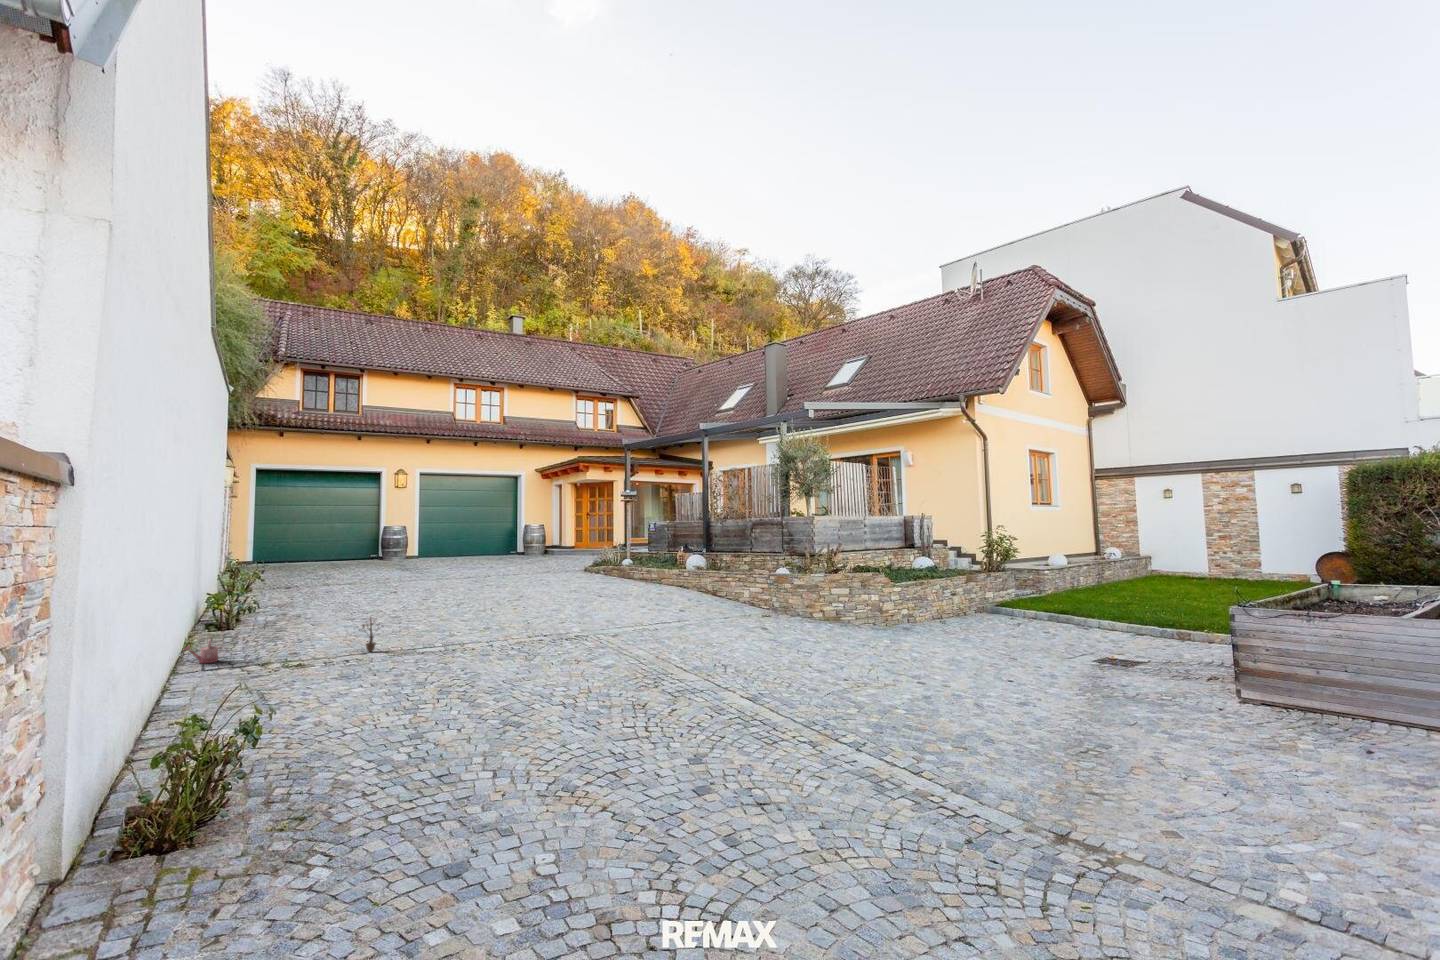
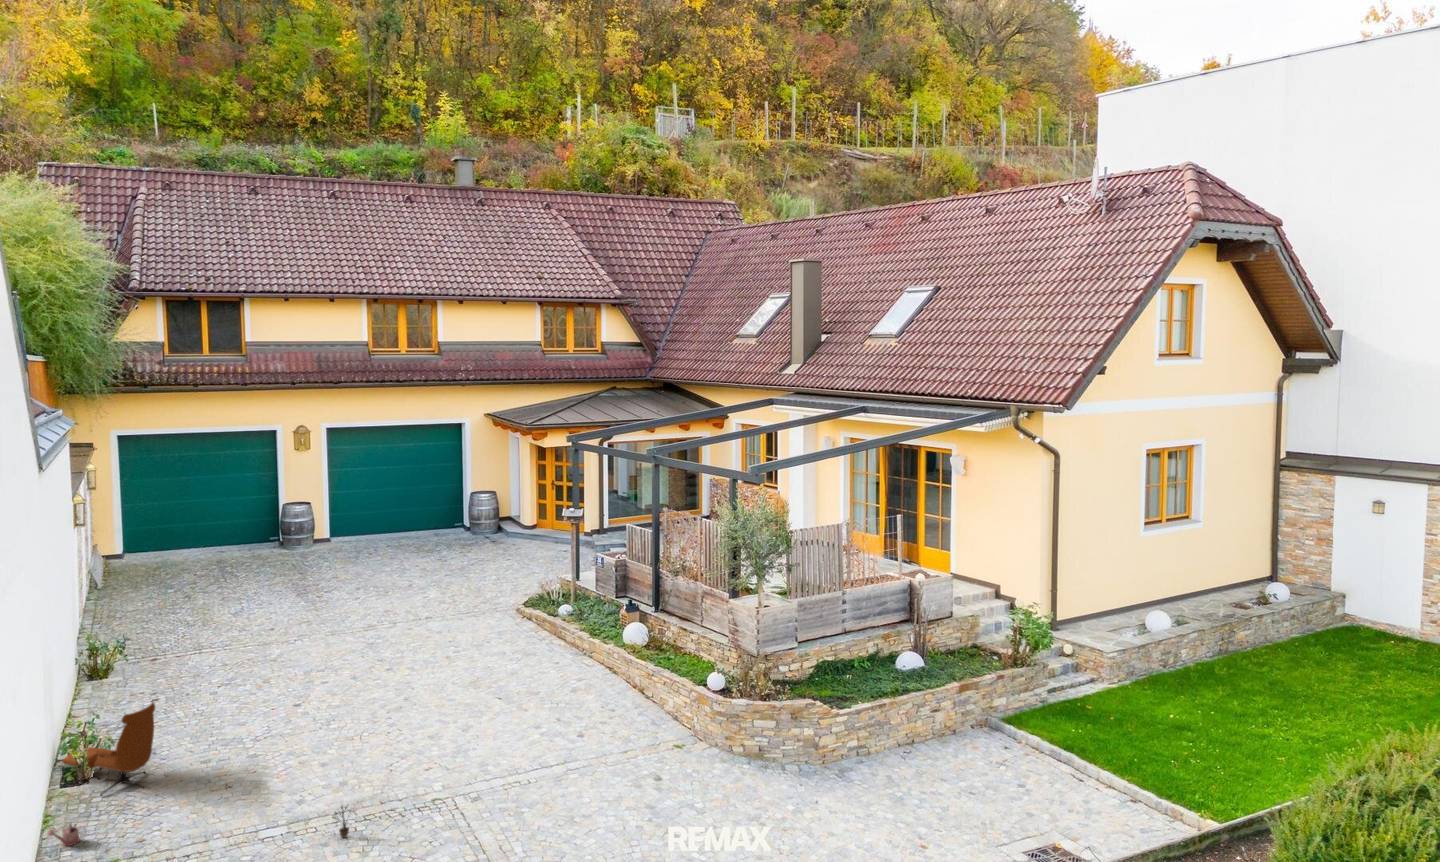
lounge chair: none [198,552,307,640] -> present [62,703,155,796]
decorative plant: present [361,618,383,652] -> present [335,807,354,838]

